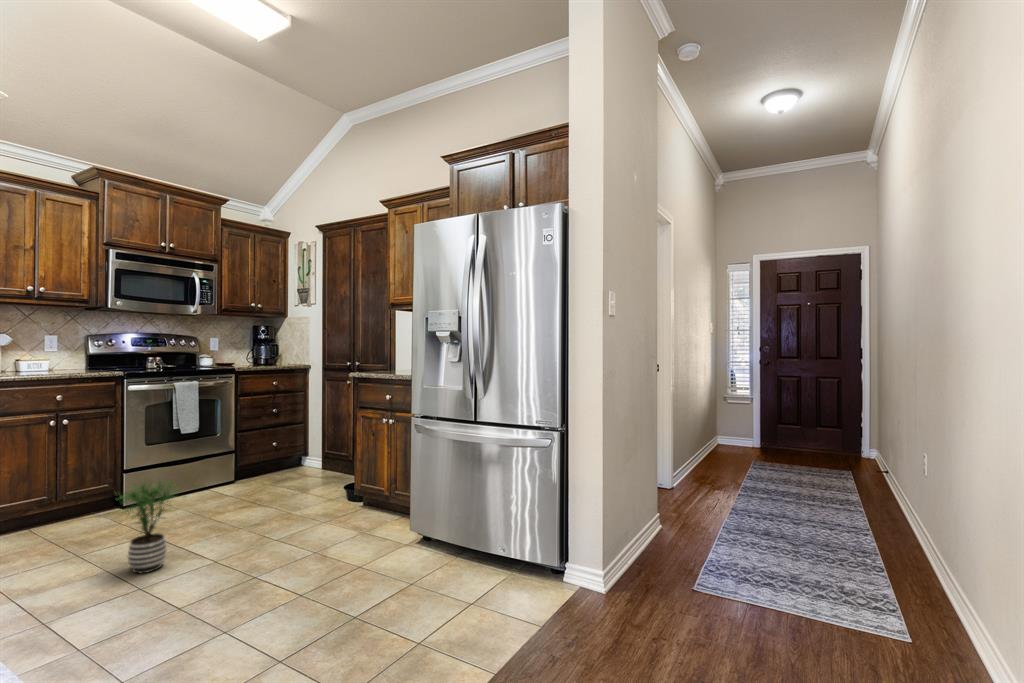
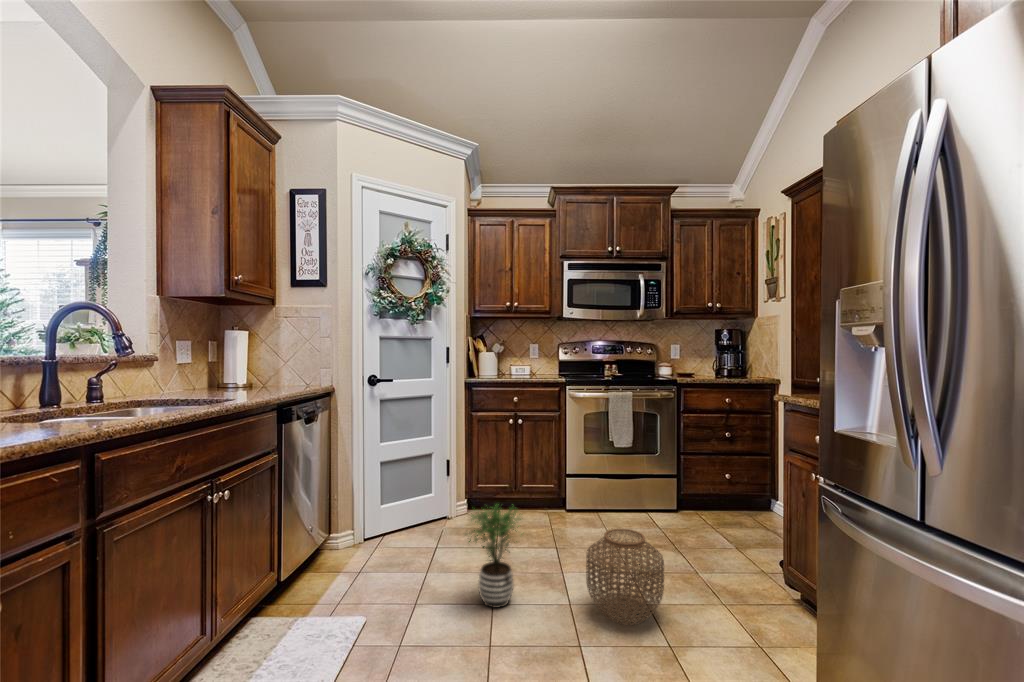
woven basket: none [232,475,294,543] -> present [586,529,664,625]

